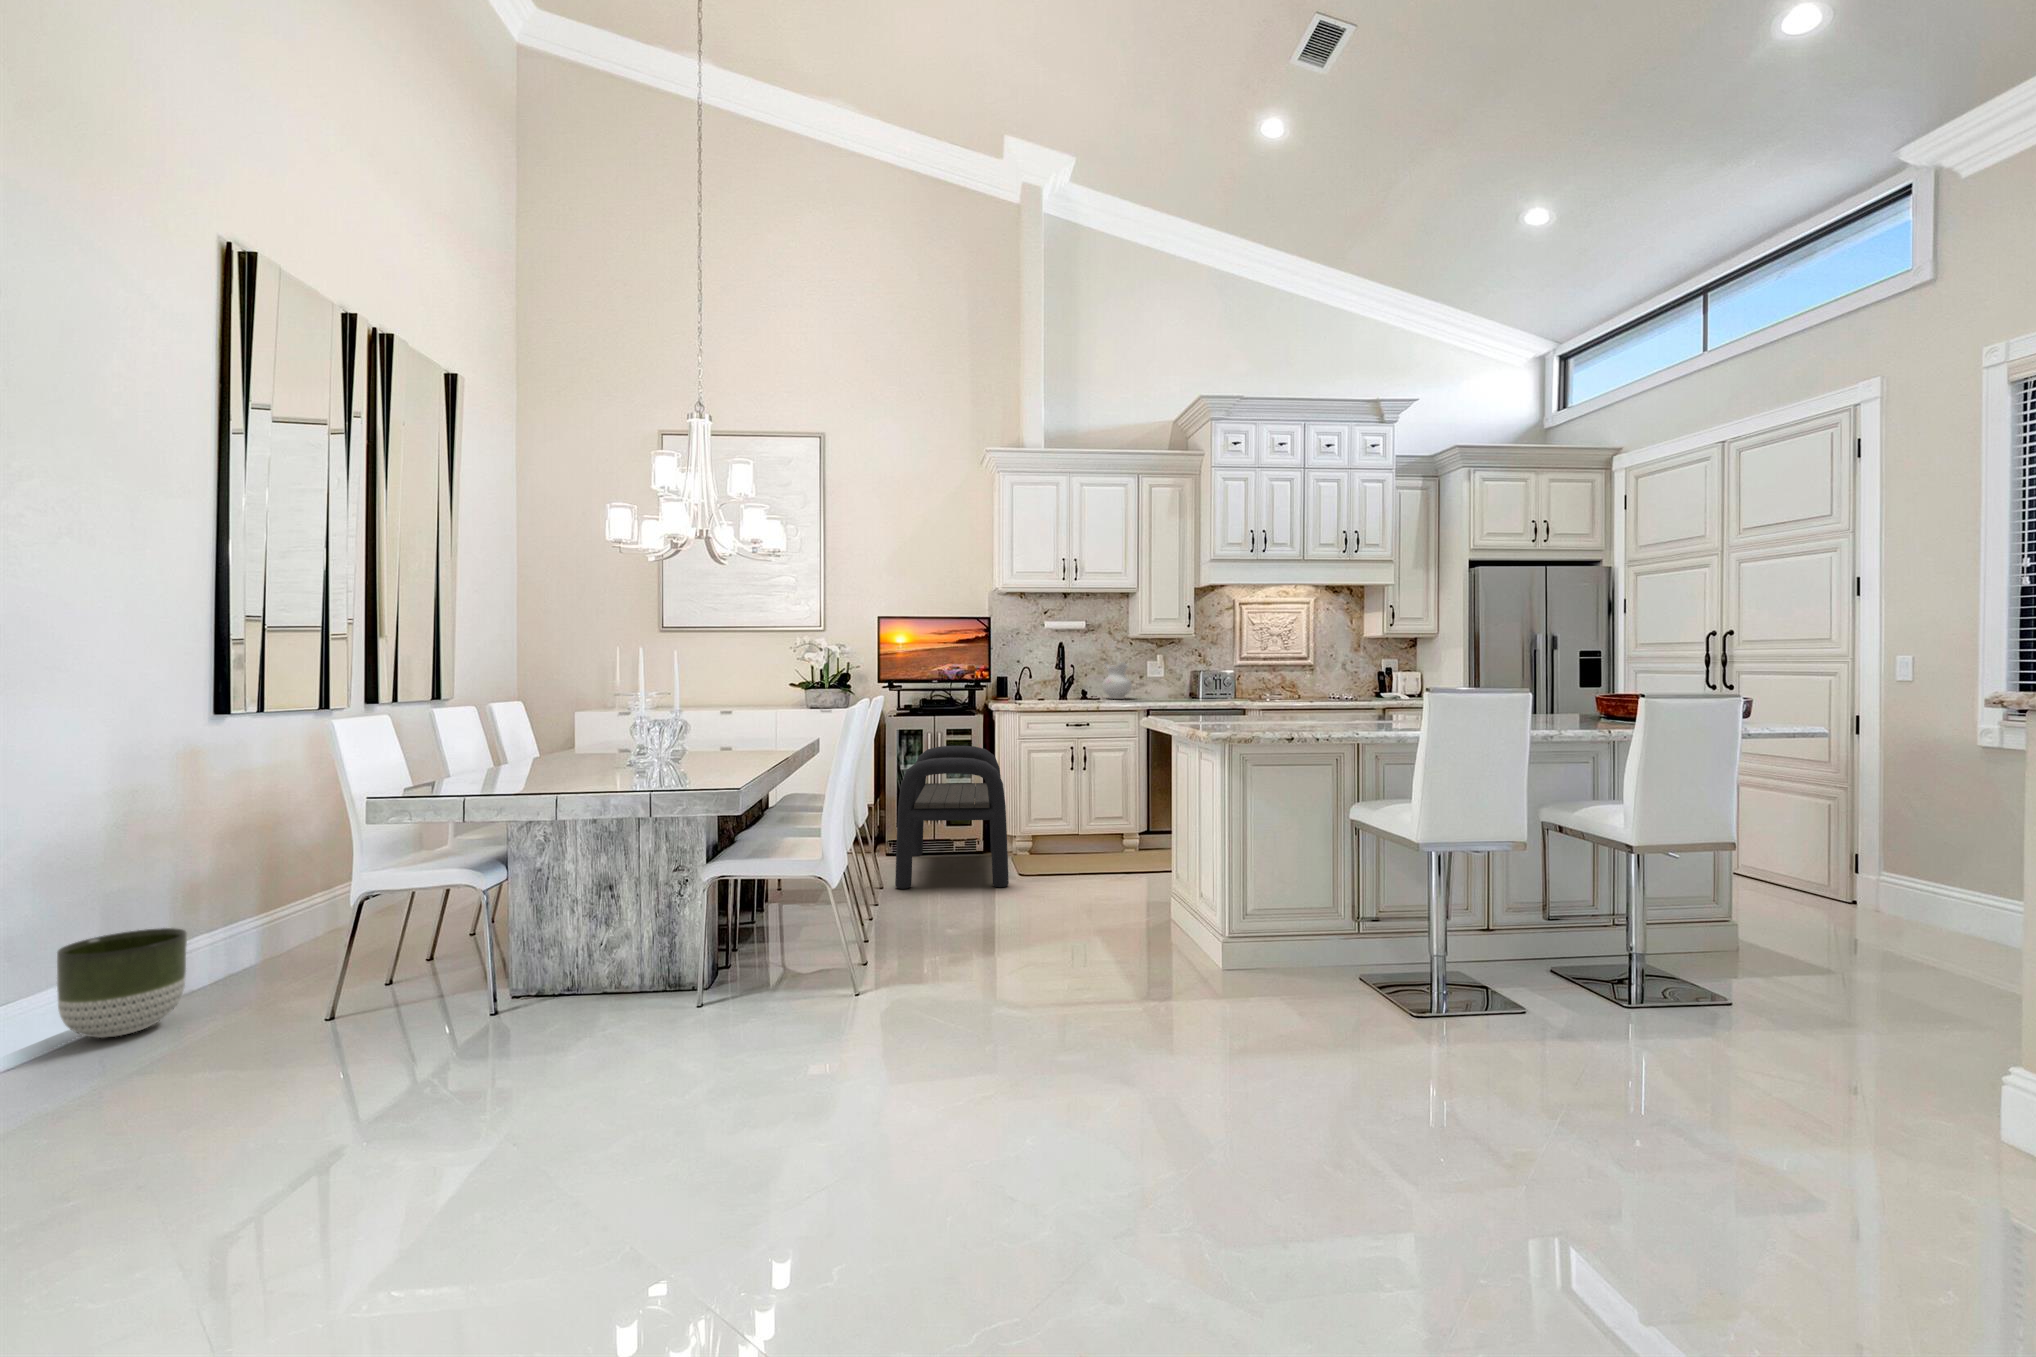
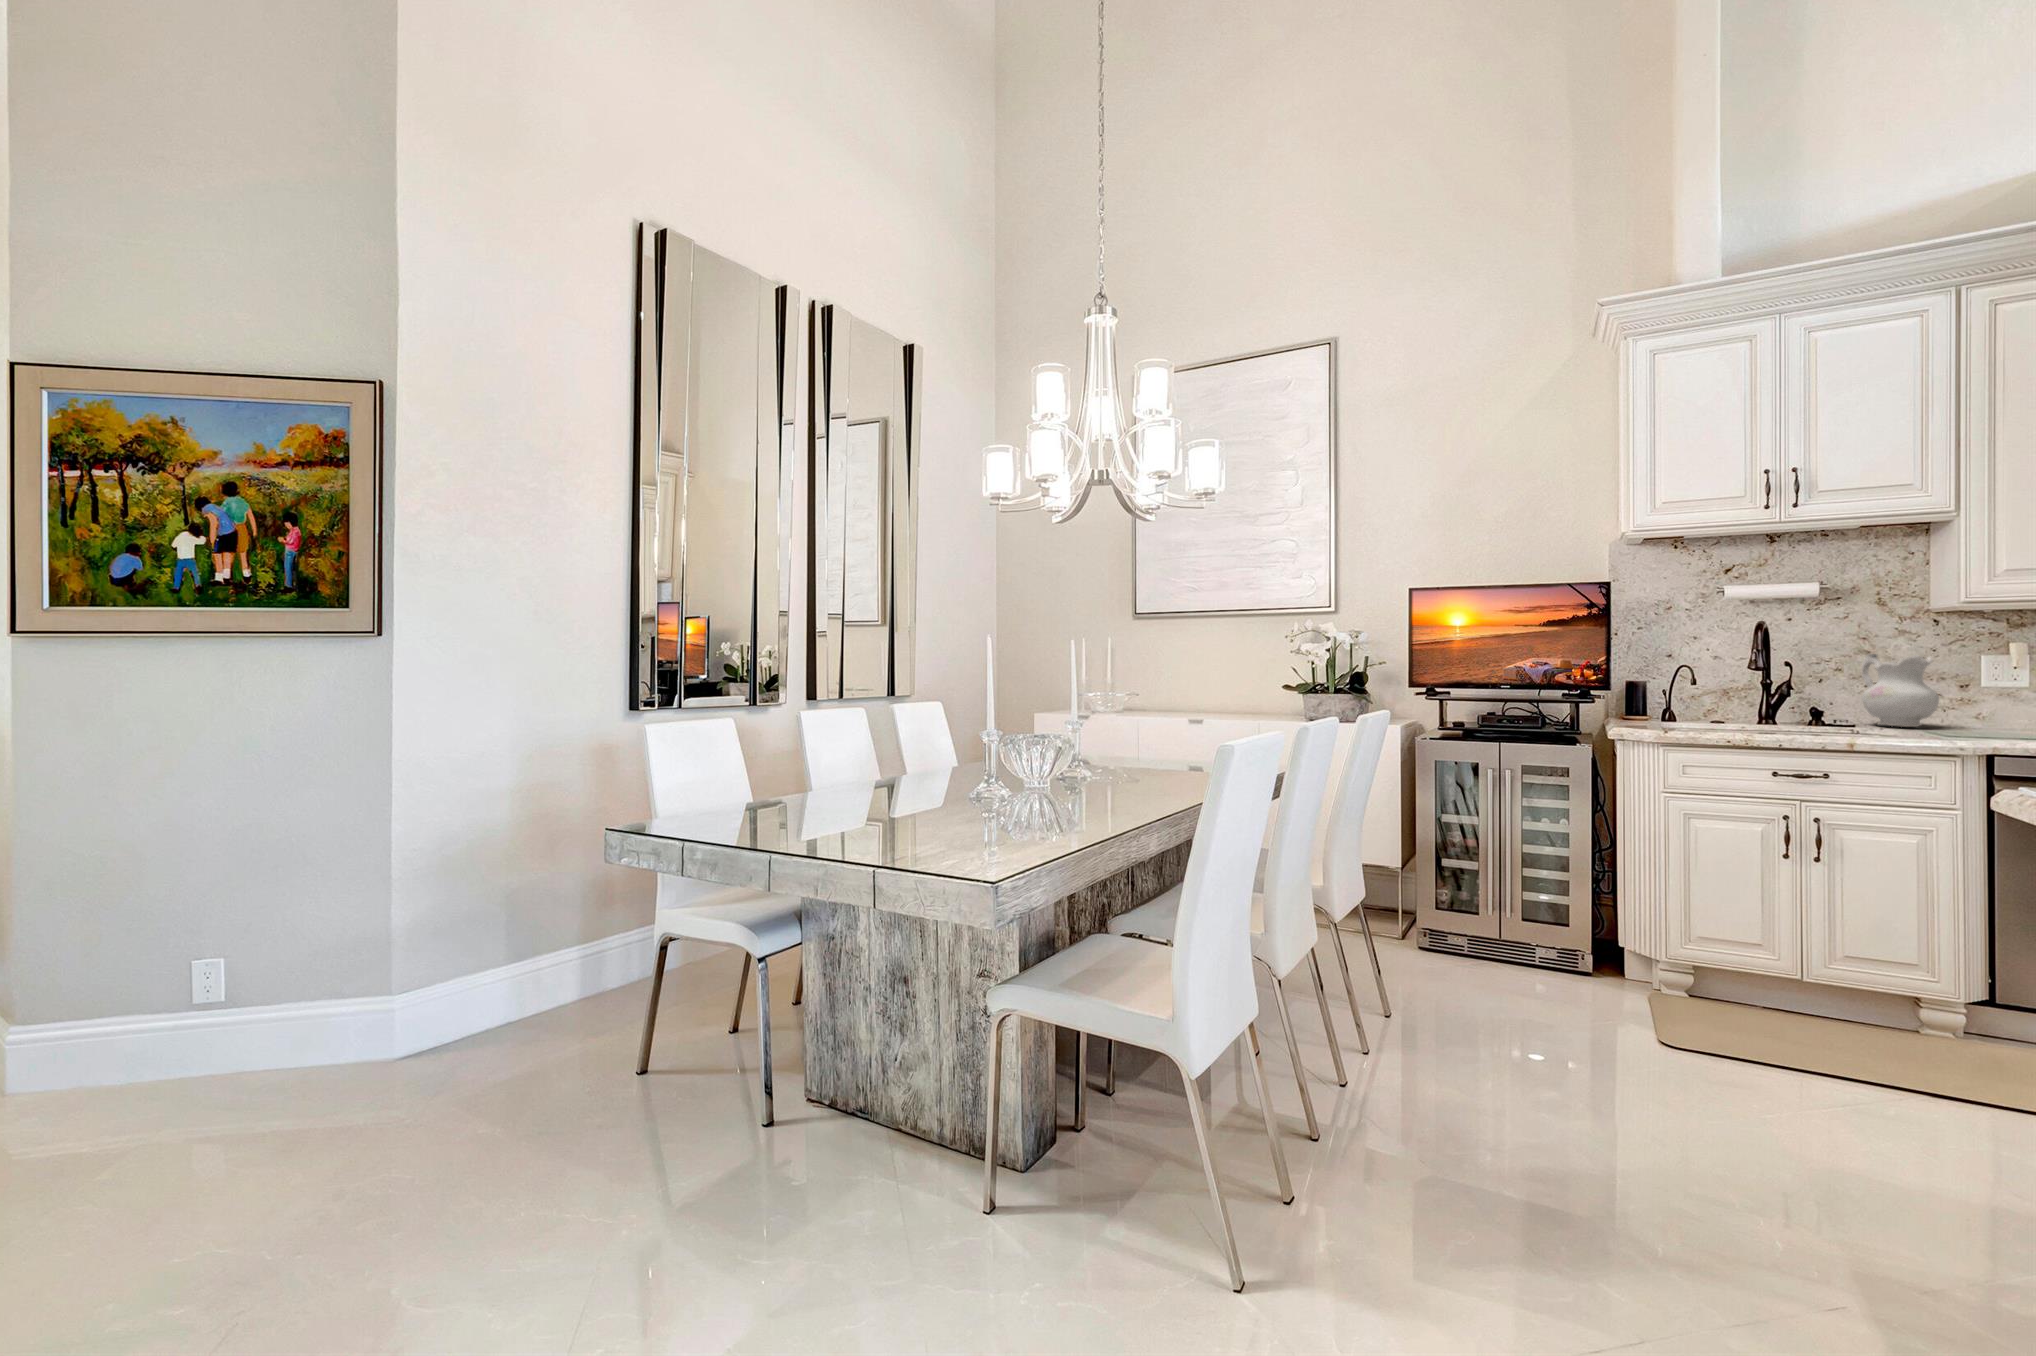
bench: present [895,746,1009,889] -> none [1399,794,1628,1067]
planter: present [57,928,187,1038] -> none [470,936,569,1043]

